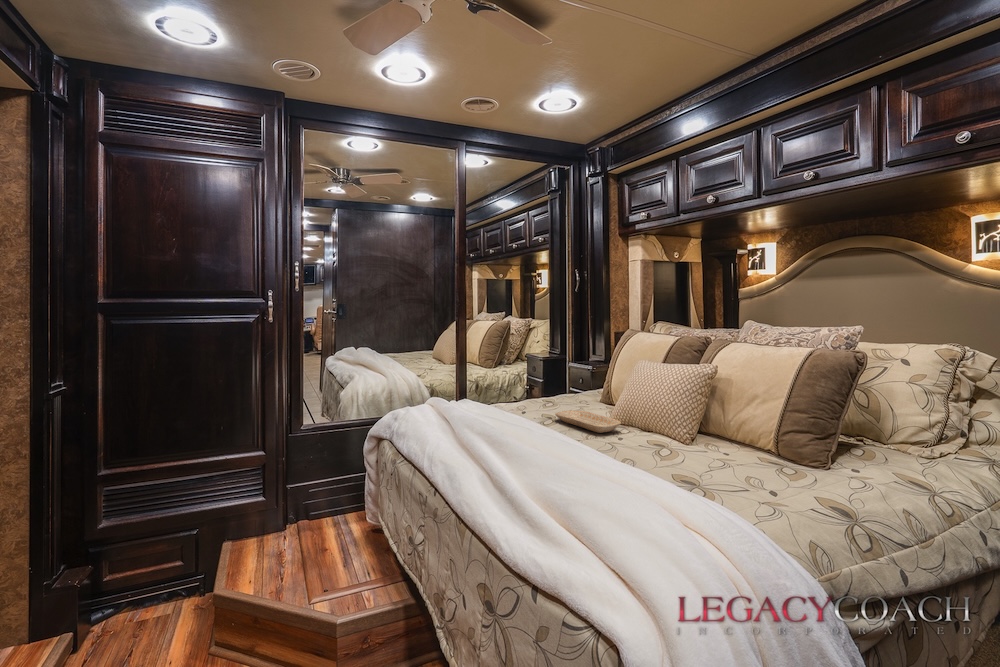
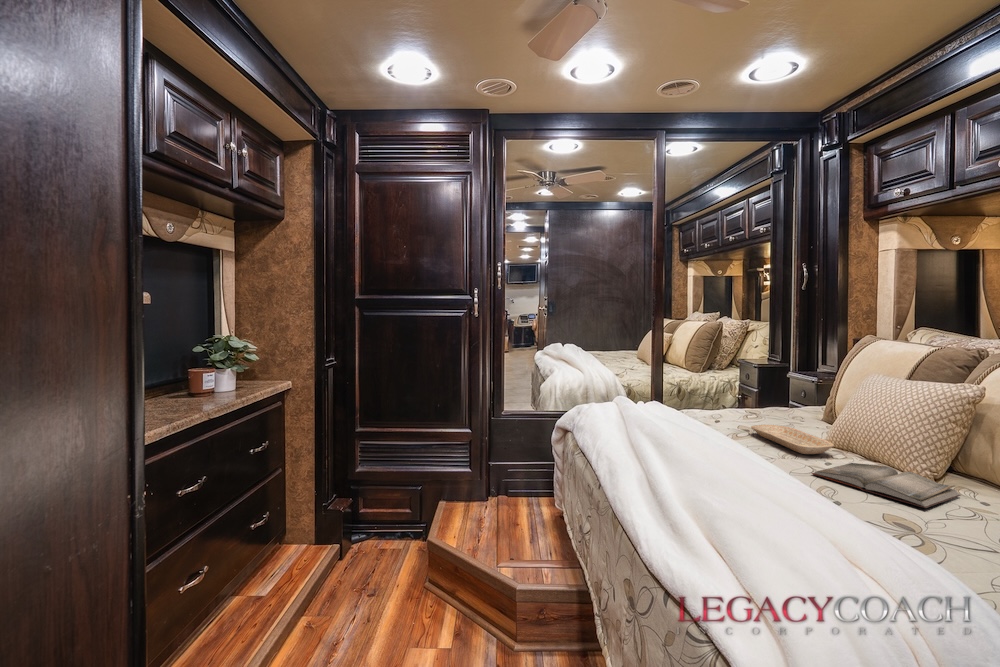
hardback book: none [612,435,710,465] -> present [812,463,960,508]

